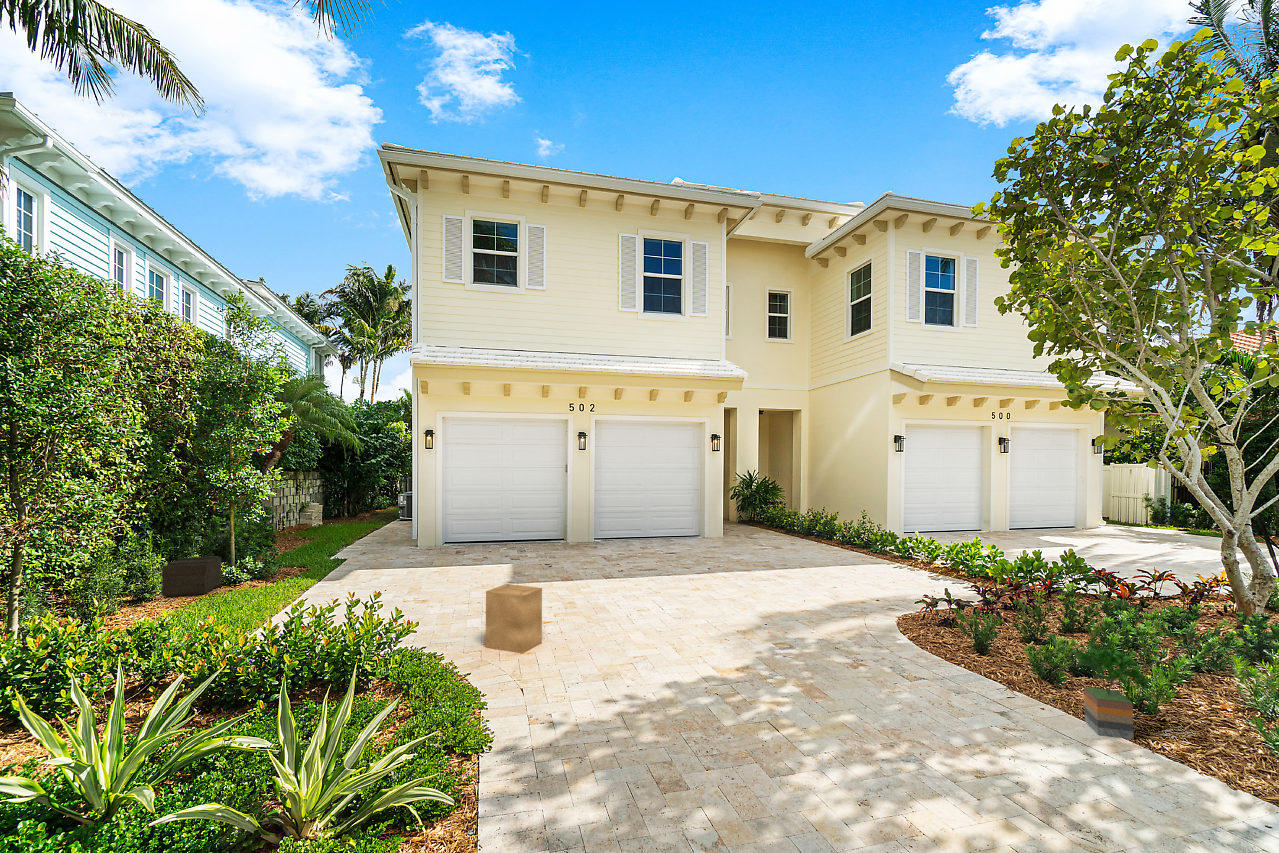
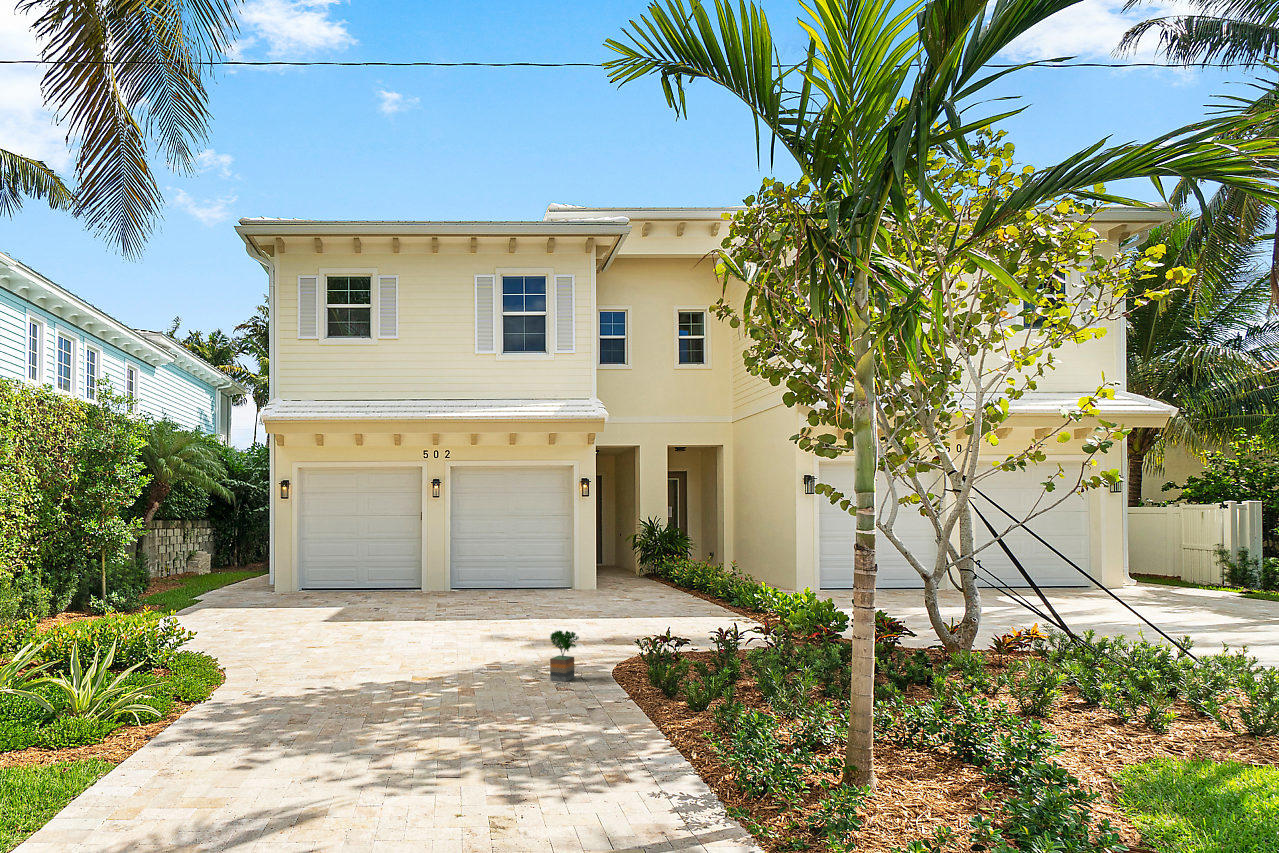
wooden crate: present [162,556,221,596] -> none [50,591,95,621]
cardboard box: present [485,584,542,654] -> none [254,604,295,650]

